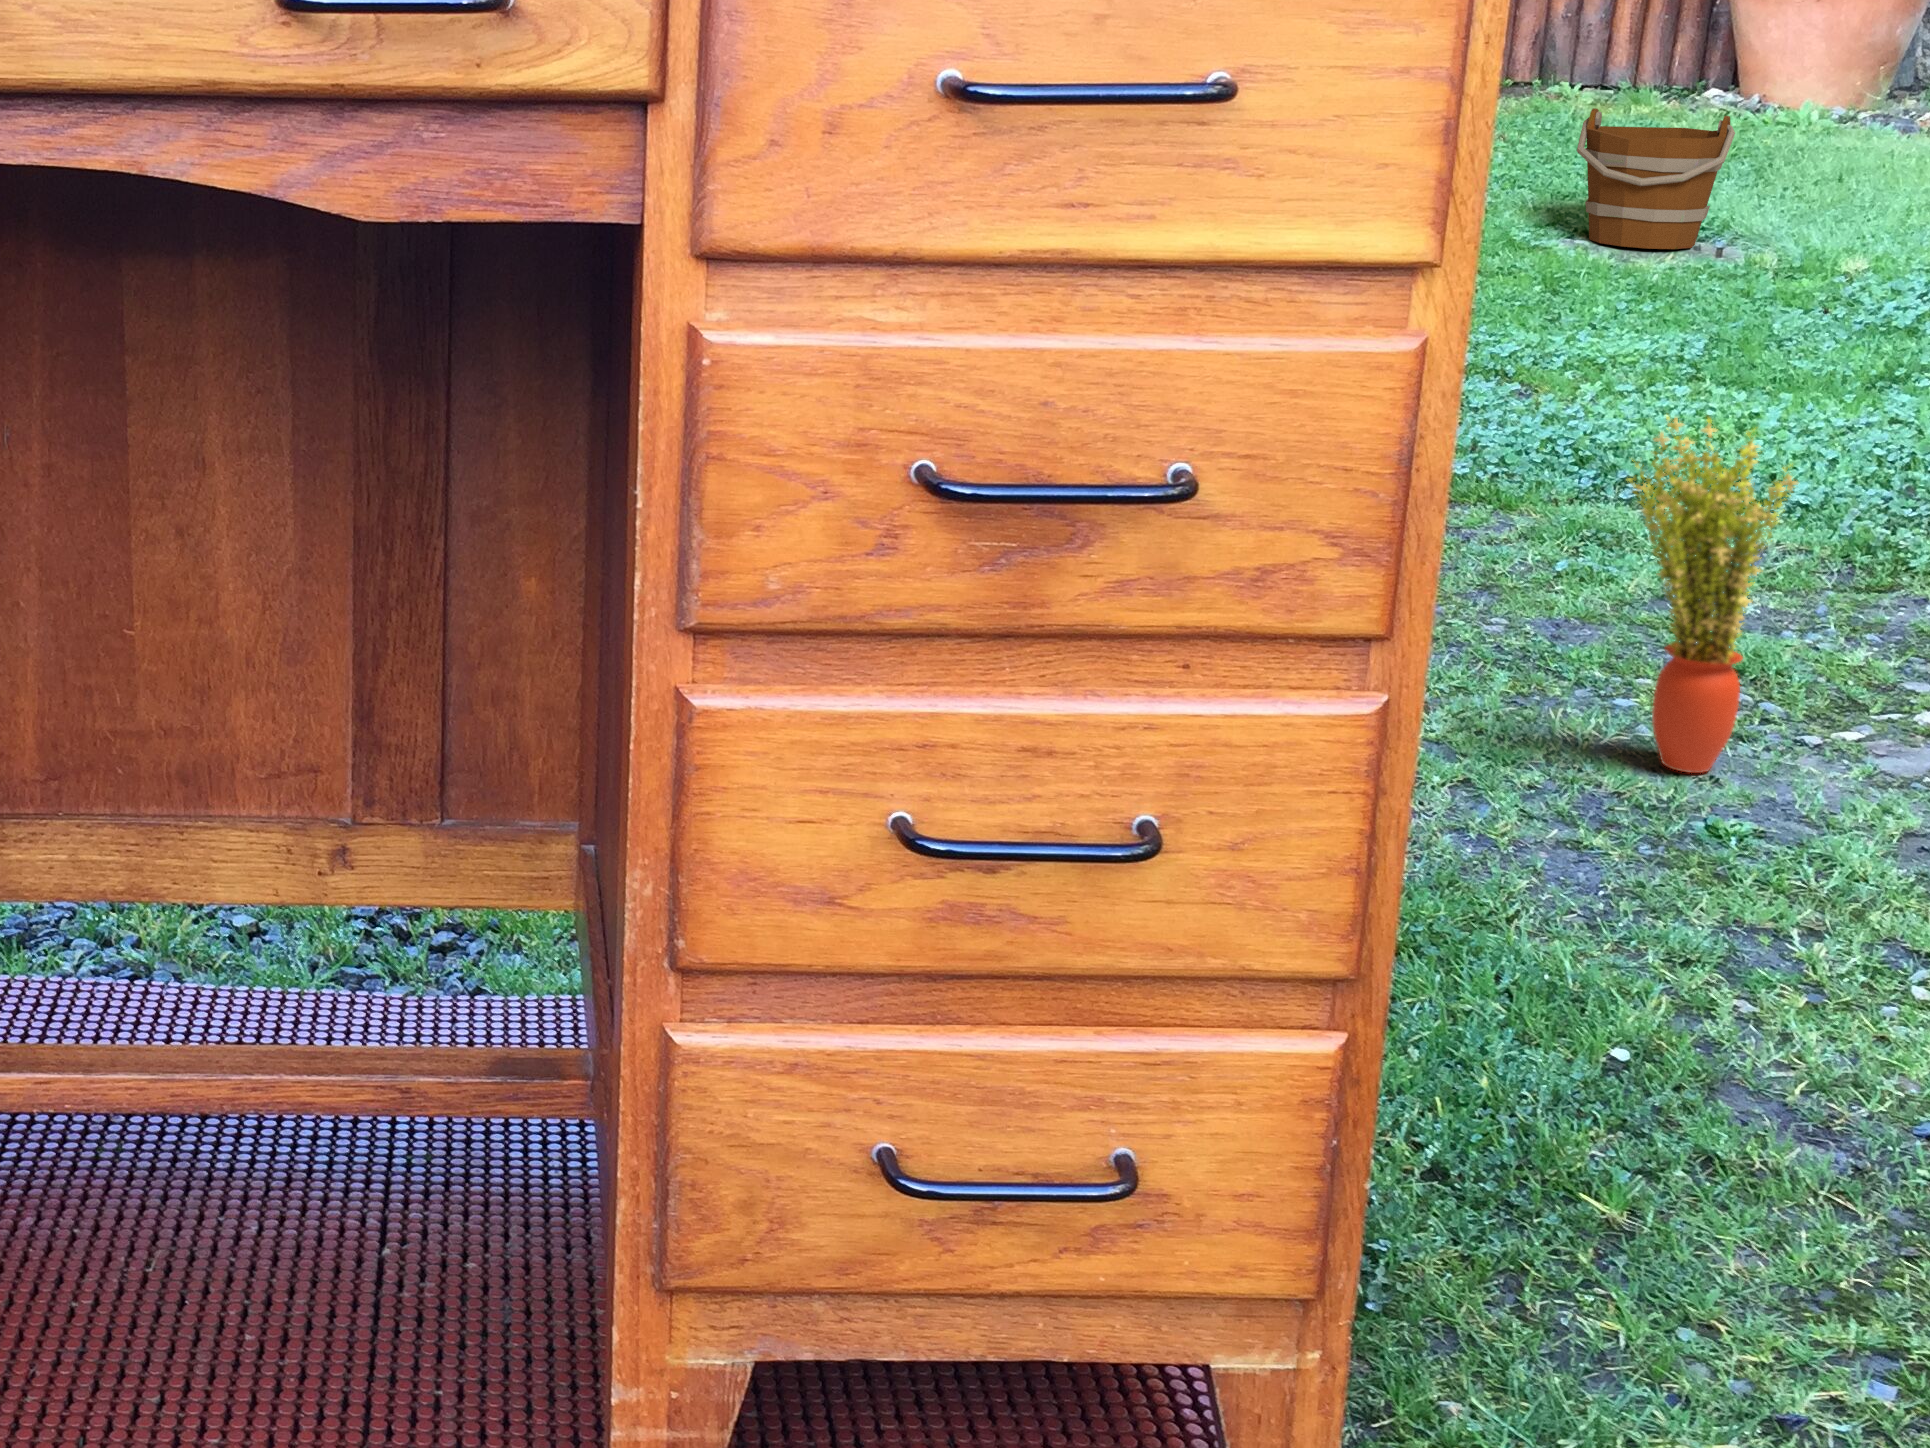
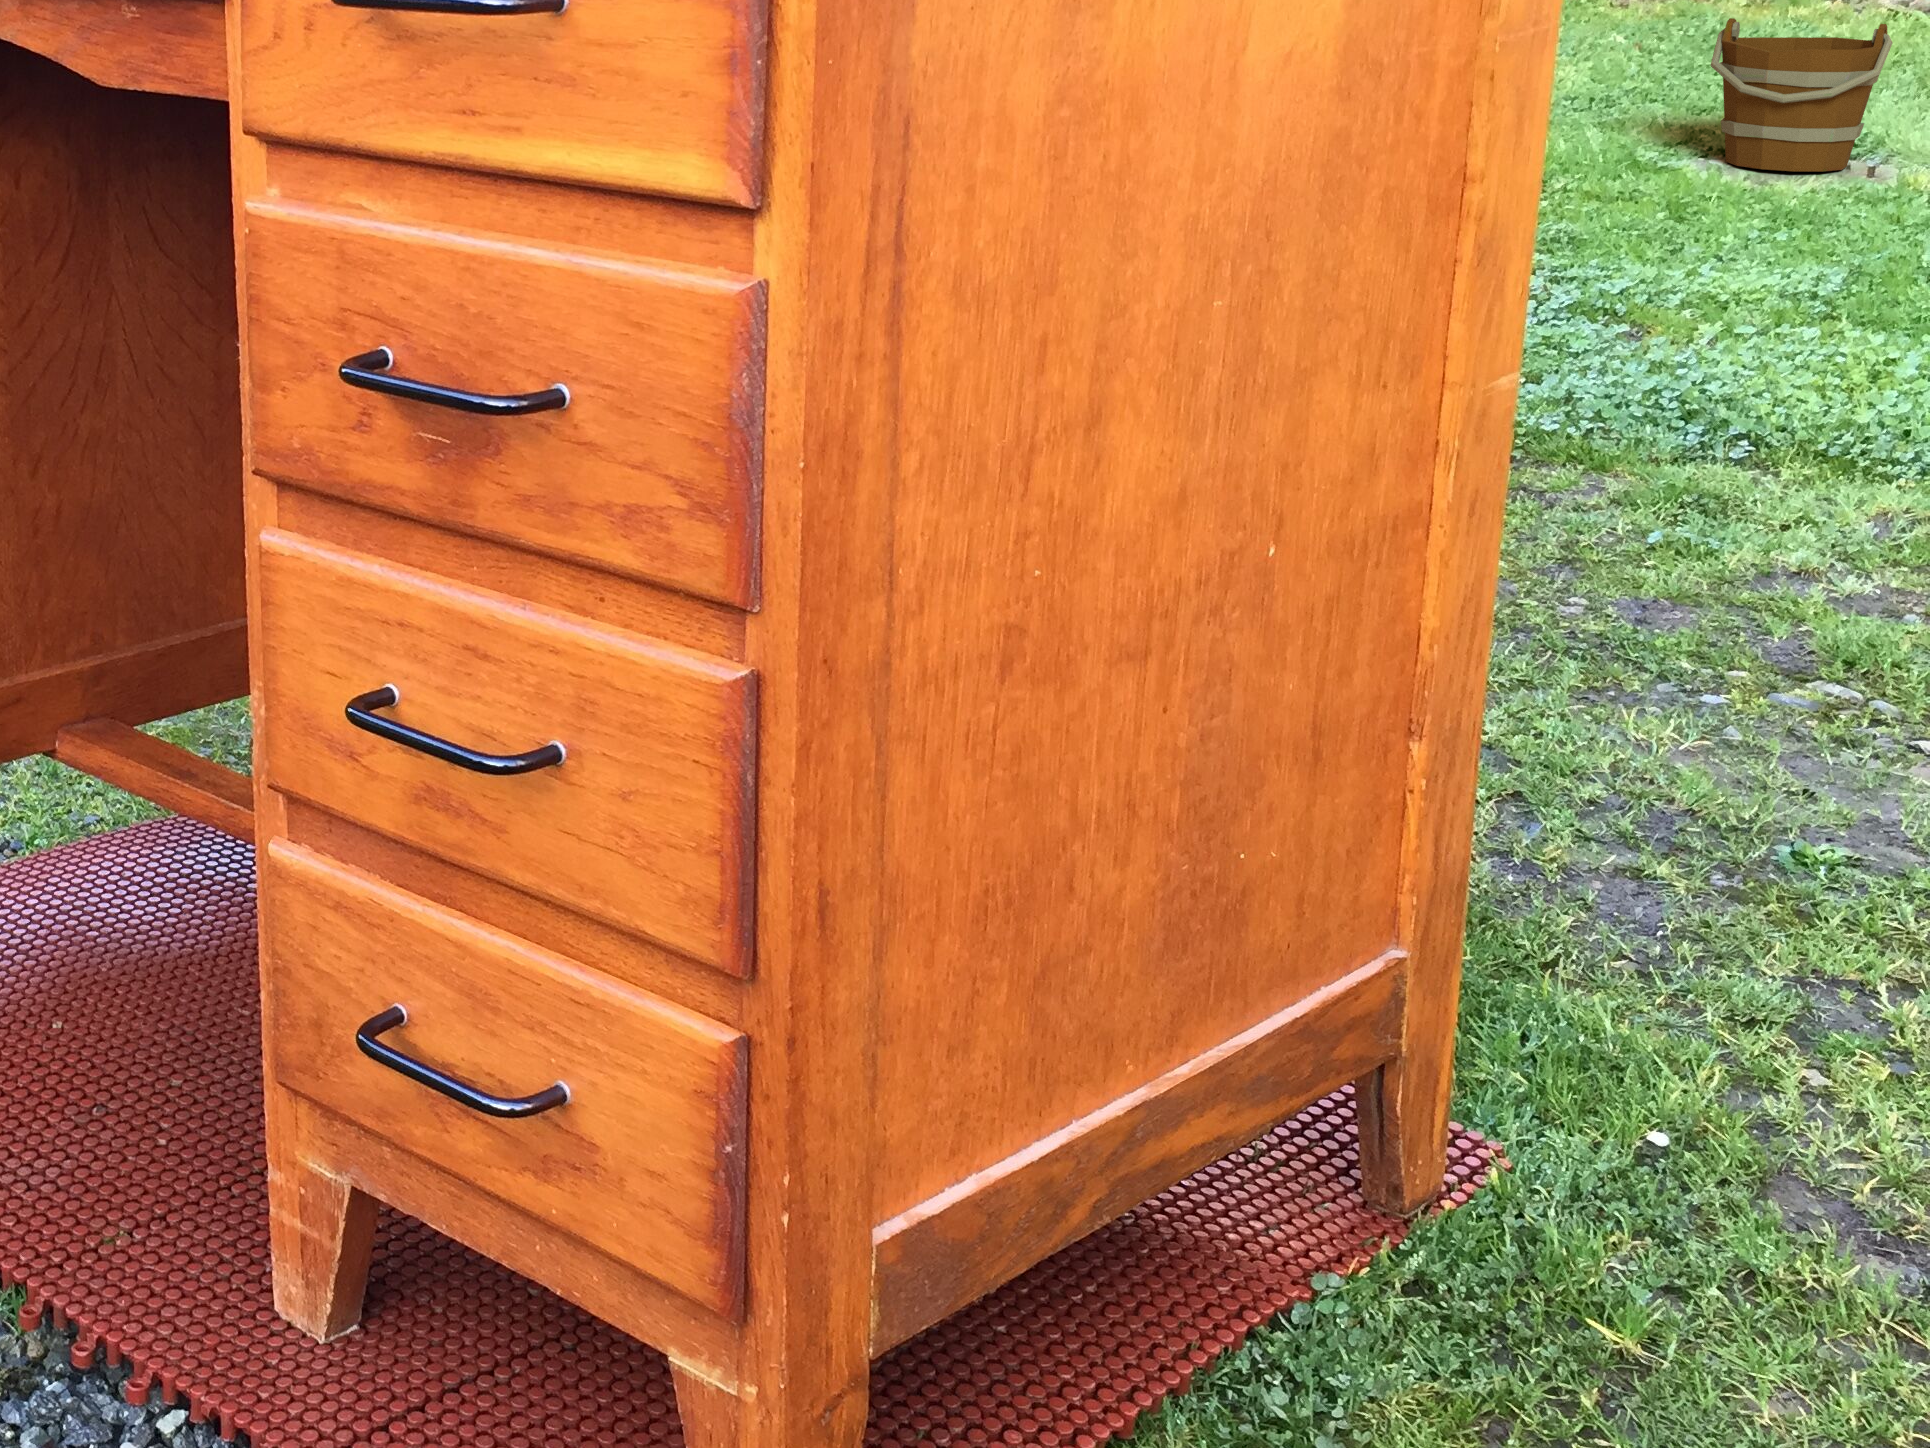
potted plant: present [1628,416,1798,773] -> none [1703,381,1906,787]

